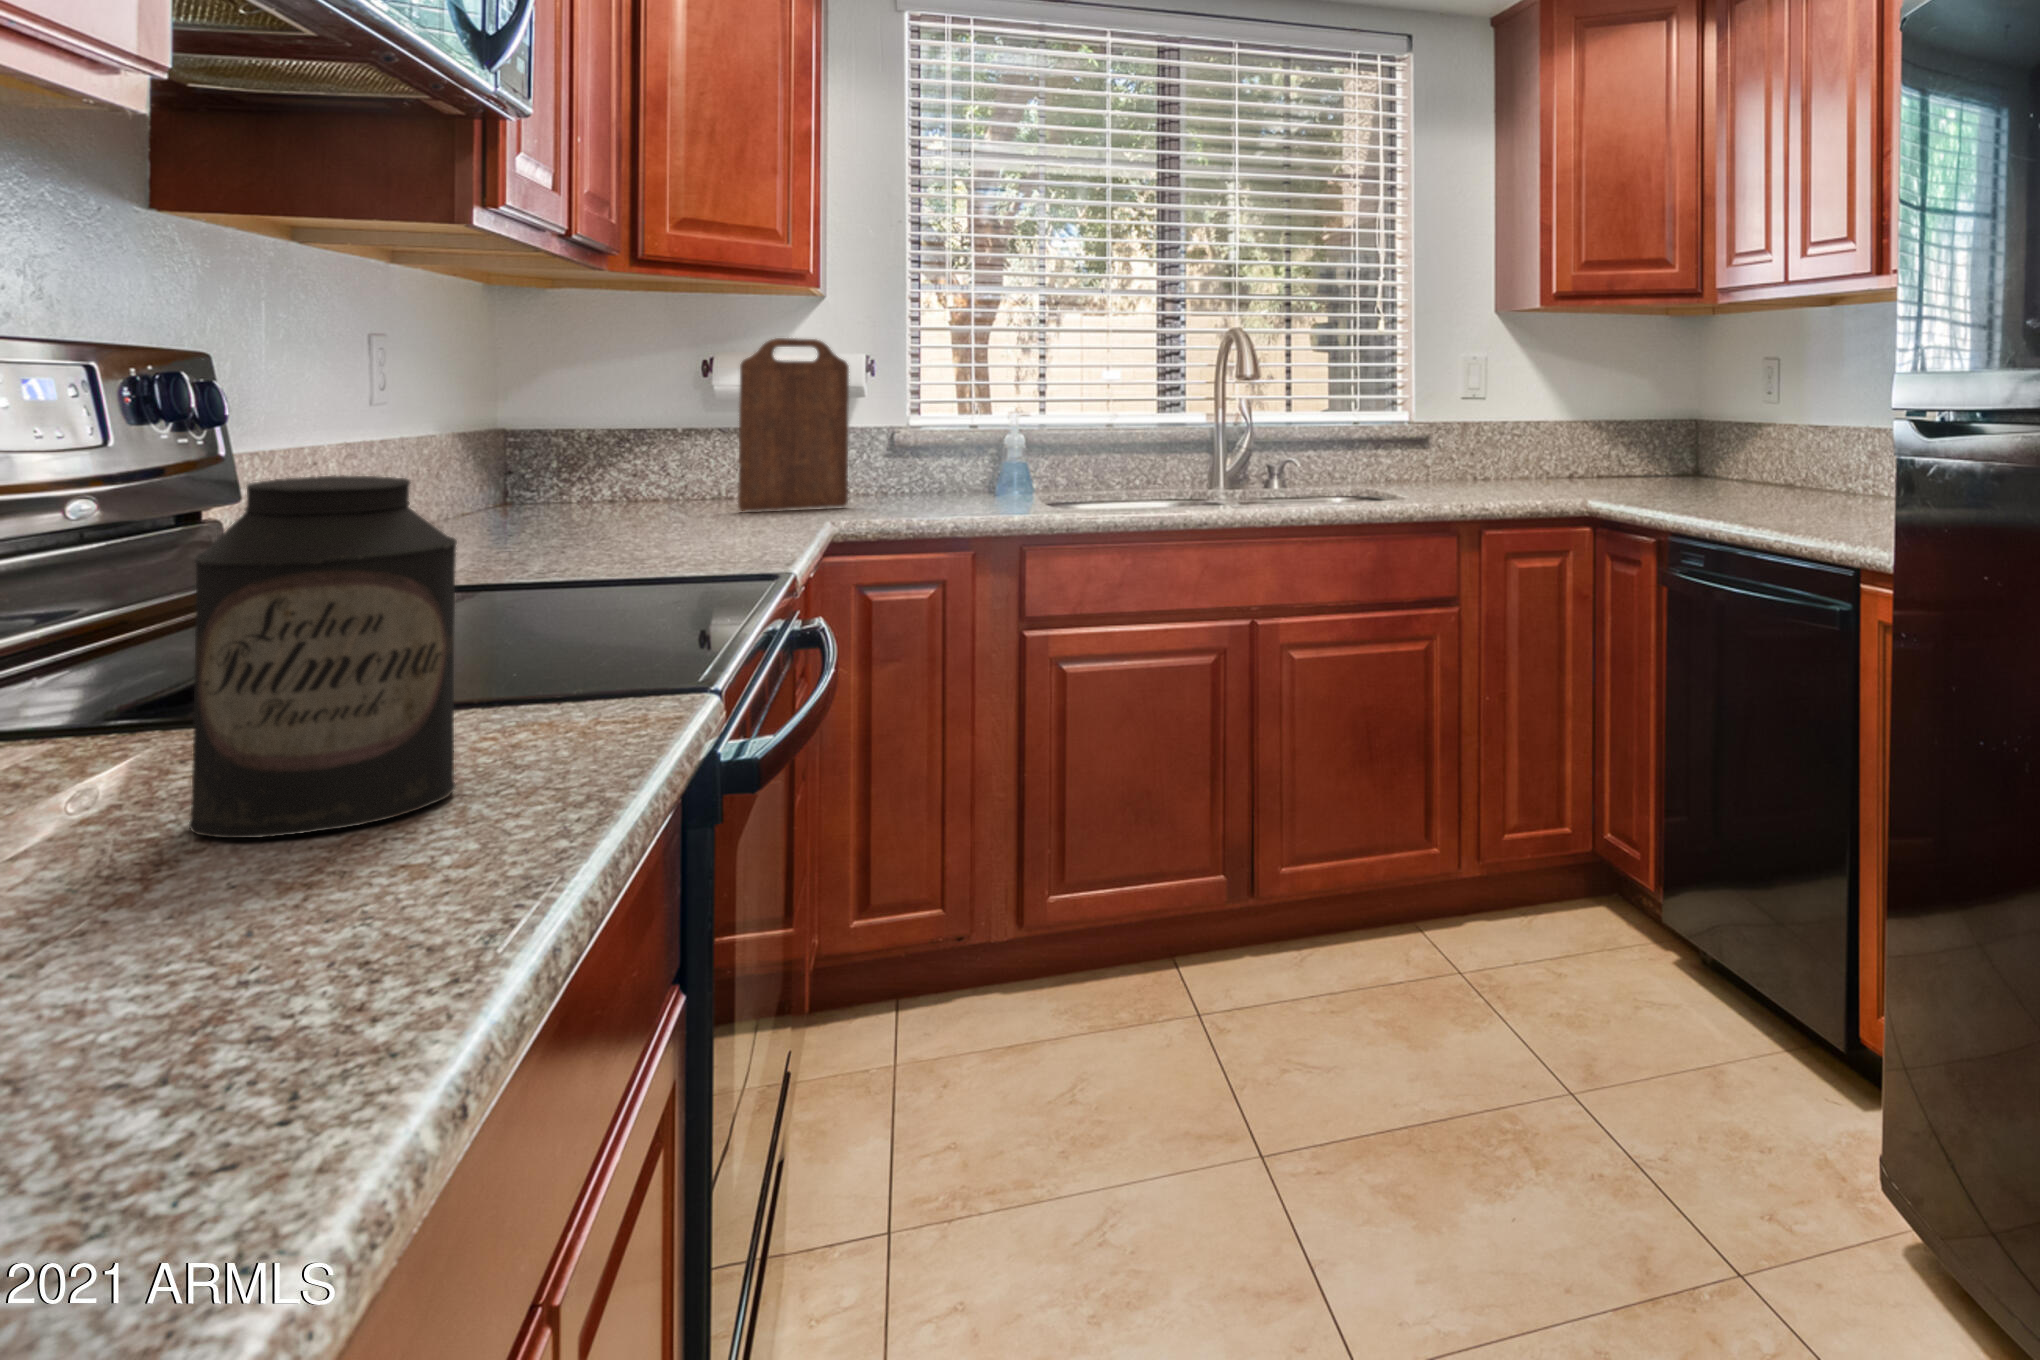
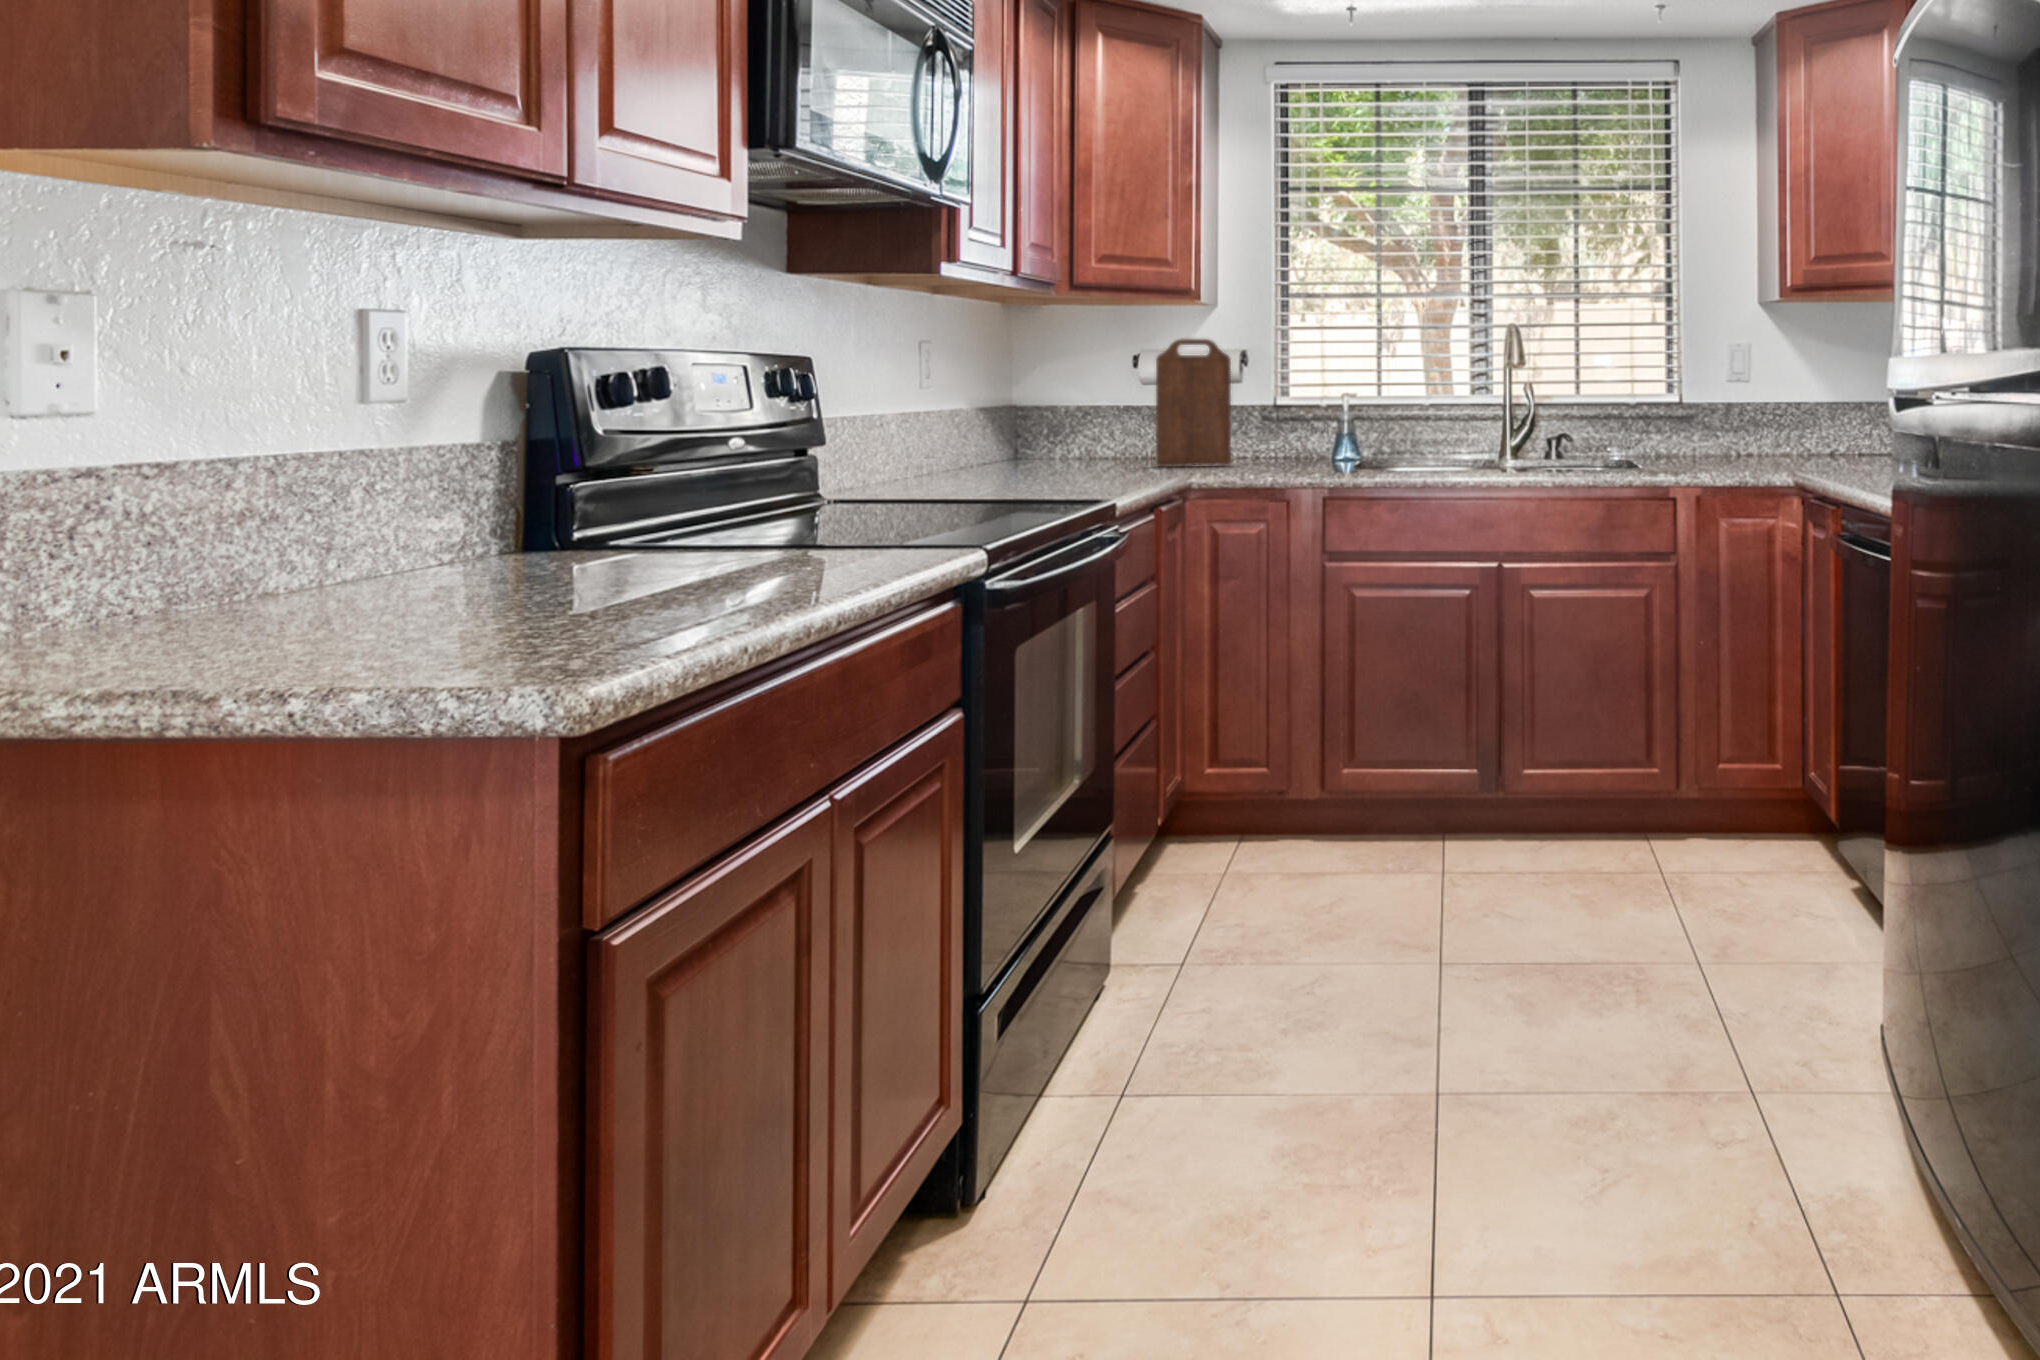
canister: present [189,475,457,838] -> none [729,426,837,590]

